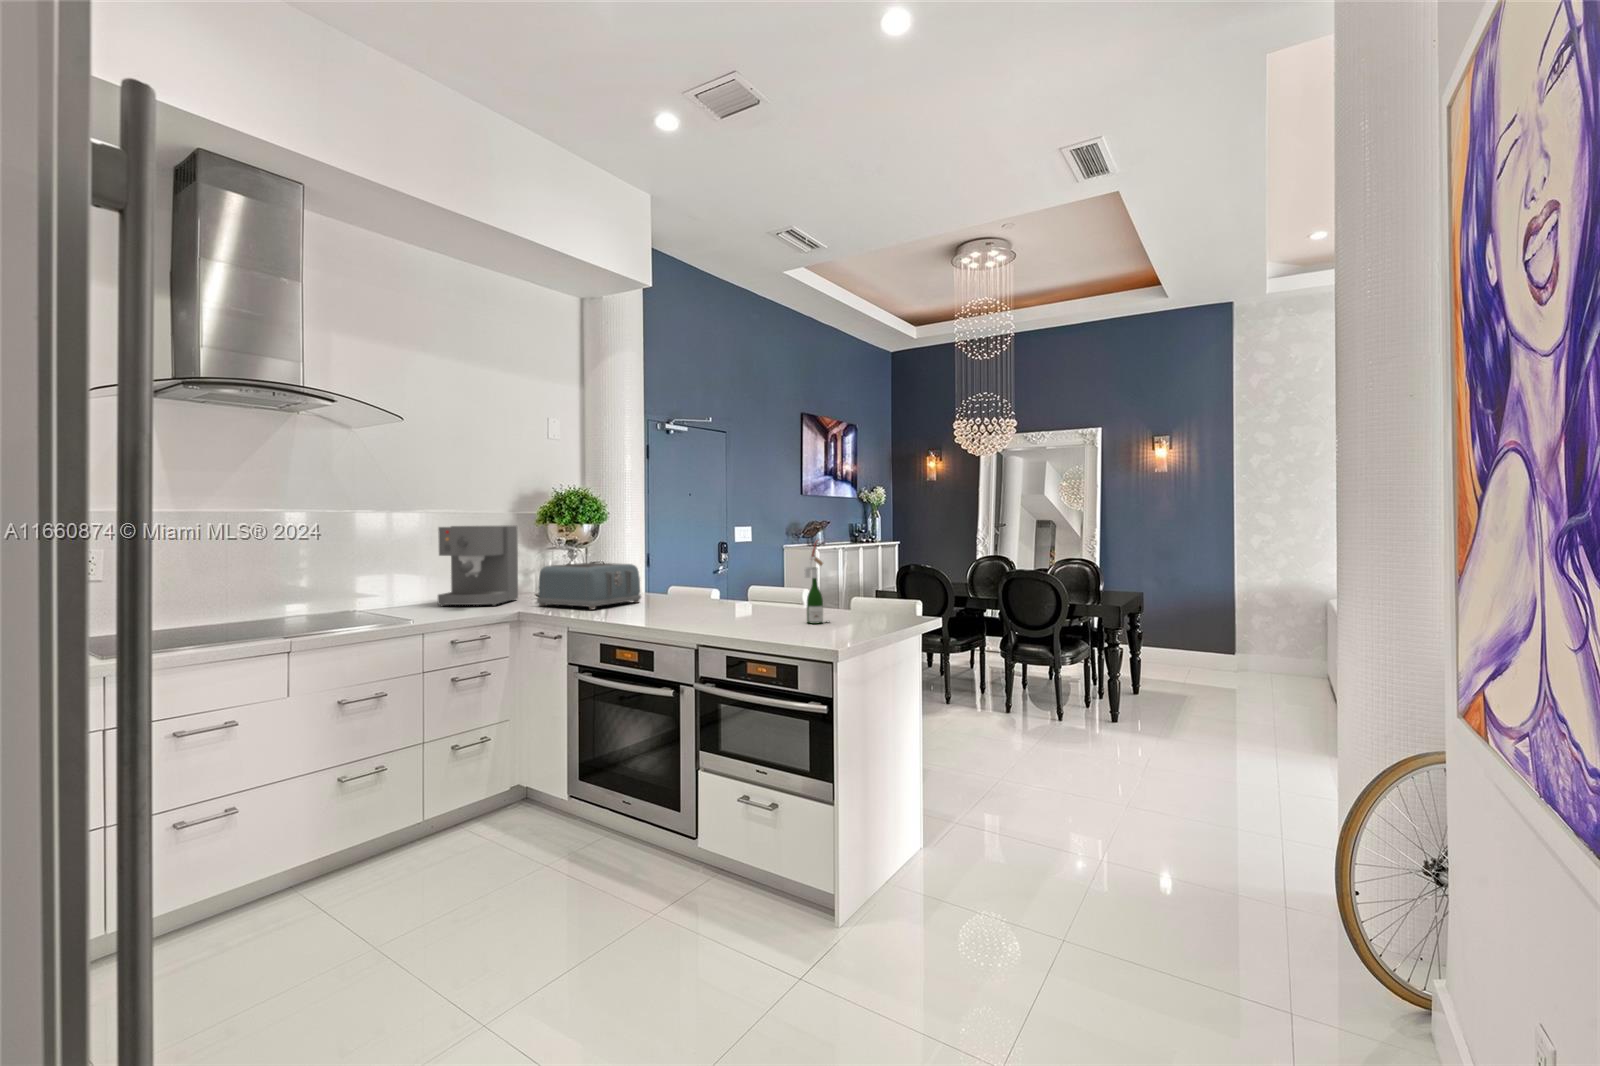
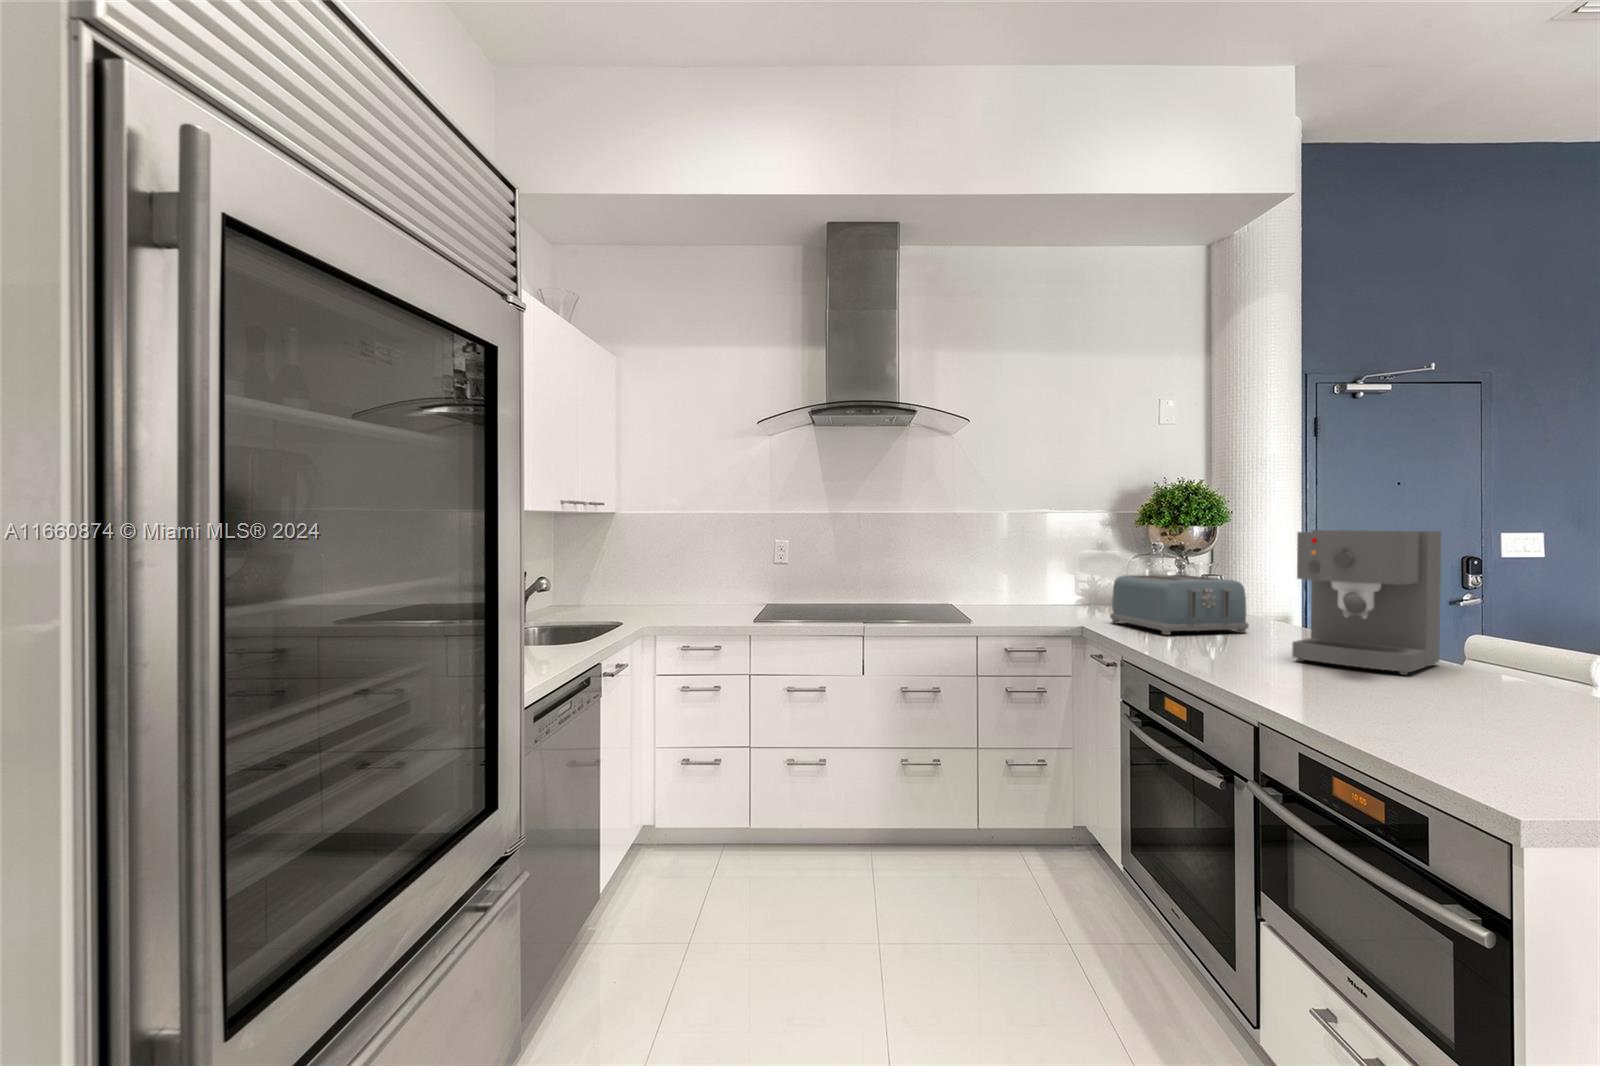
coffee maker: present [438,526,518,606] -> present [1292,530,1441,675]
wine bottle: present [805,540,823,624] -> none [1493,557,1554,710]

